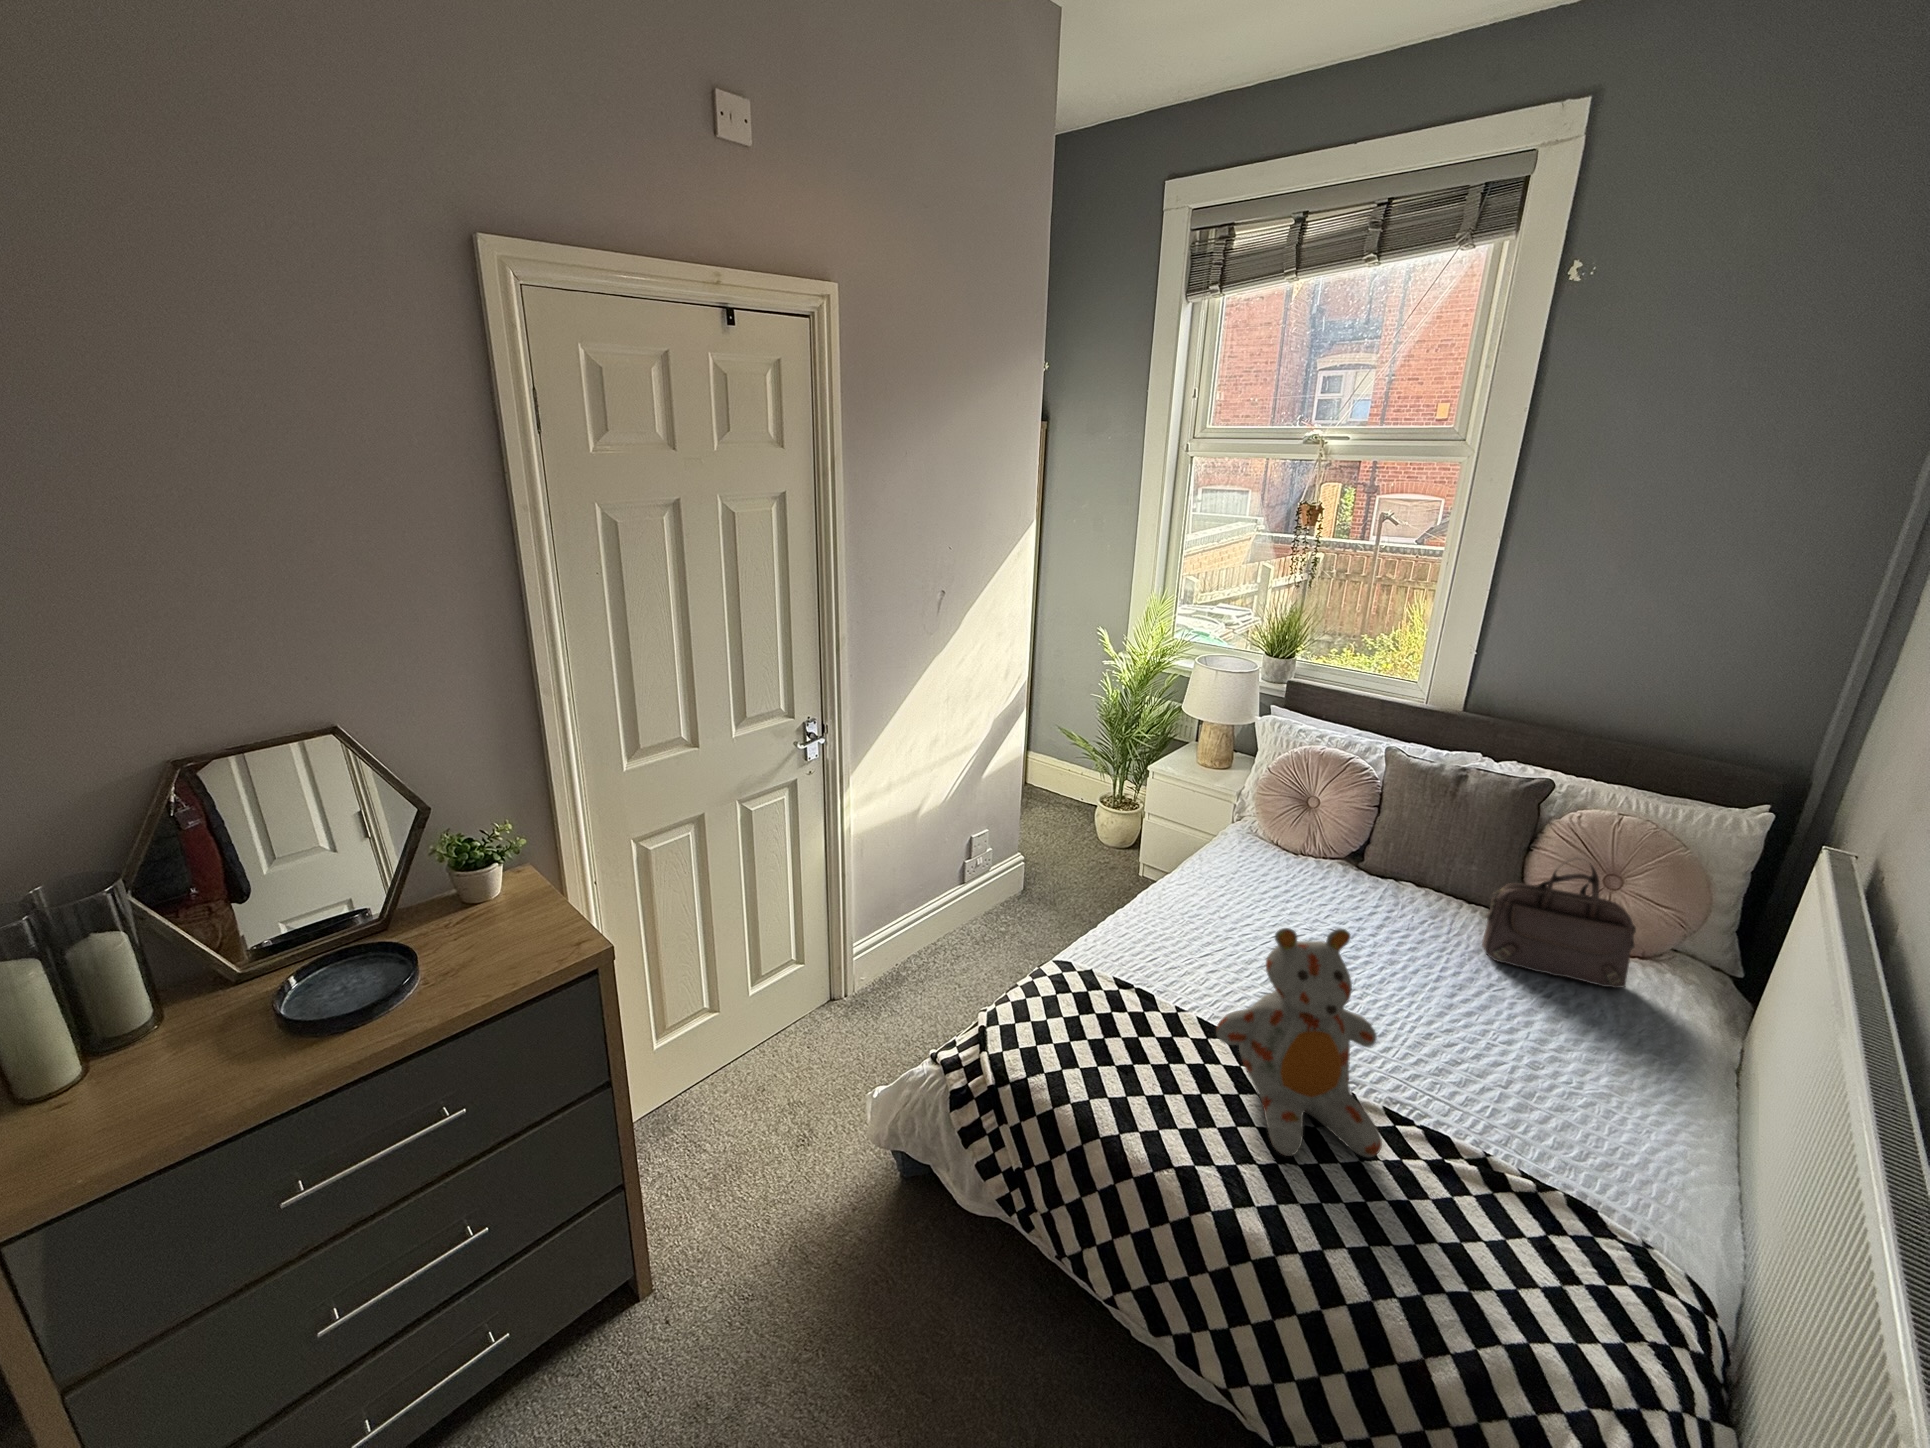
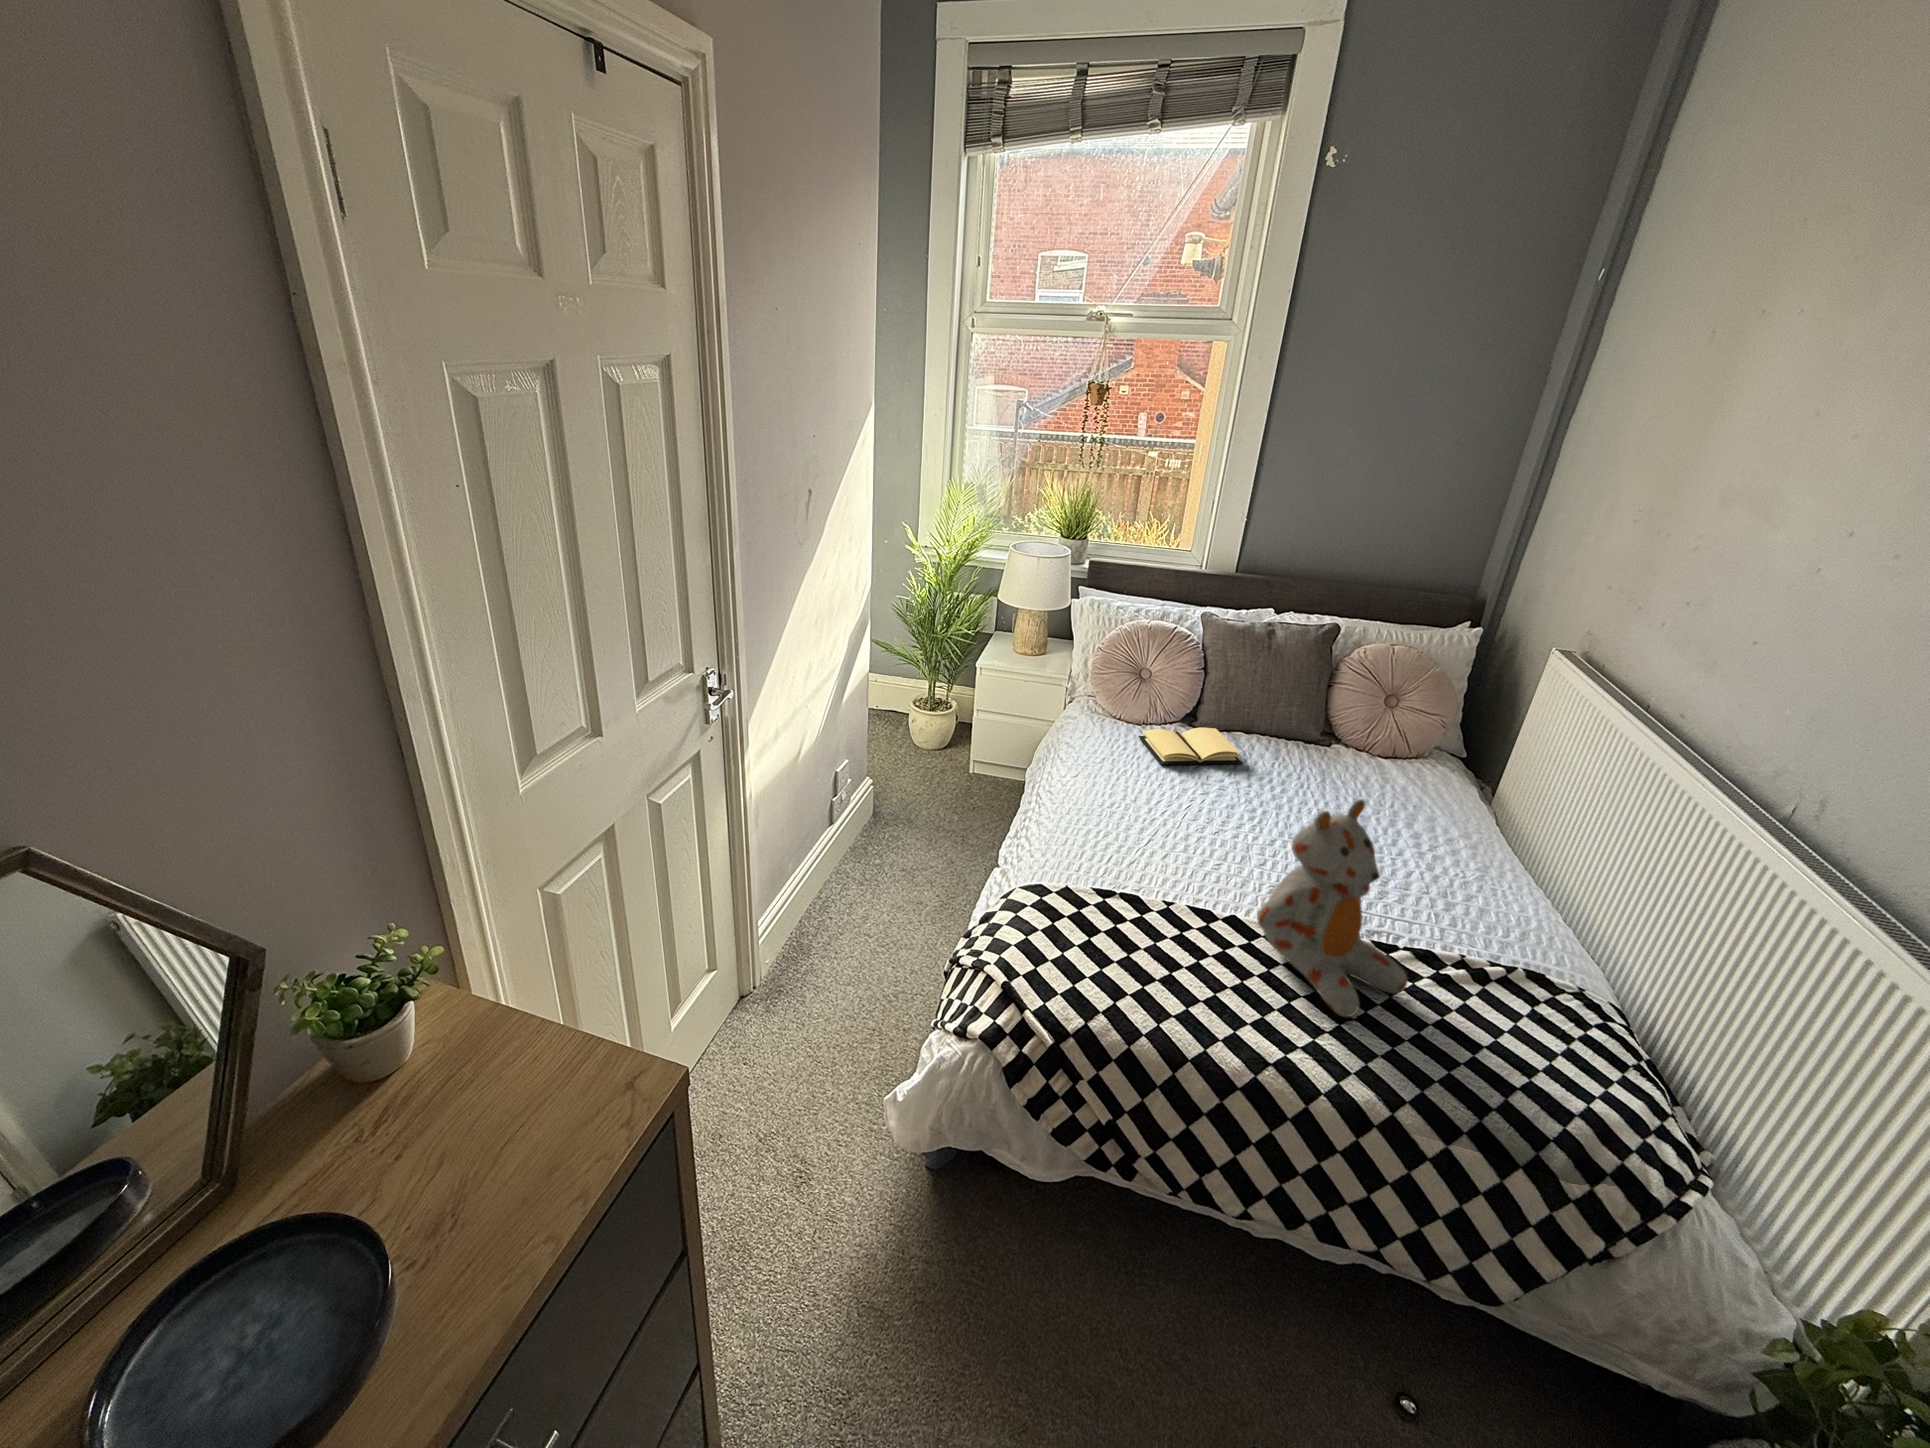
book: none [1269,856,1376,911] -> present [1138,728,1242,765]
handbag: present [1482,857,1636,988] -> none [1328,688,1436,787]

